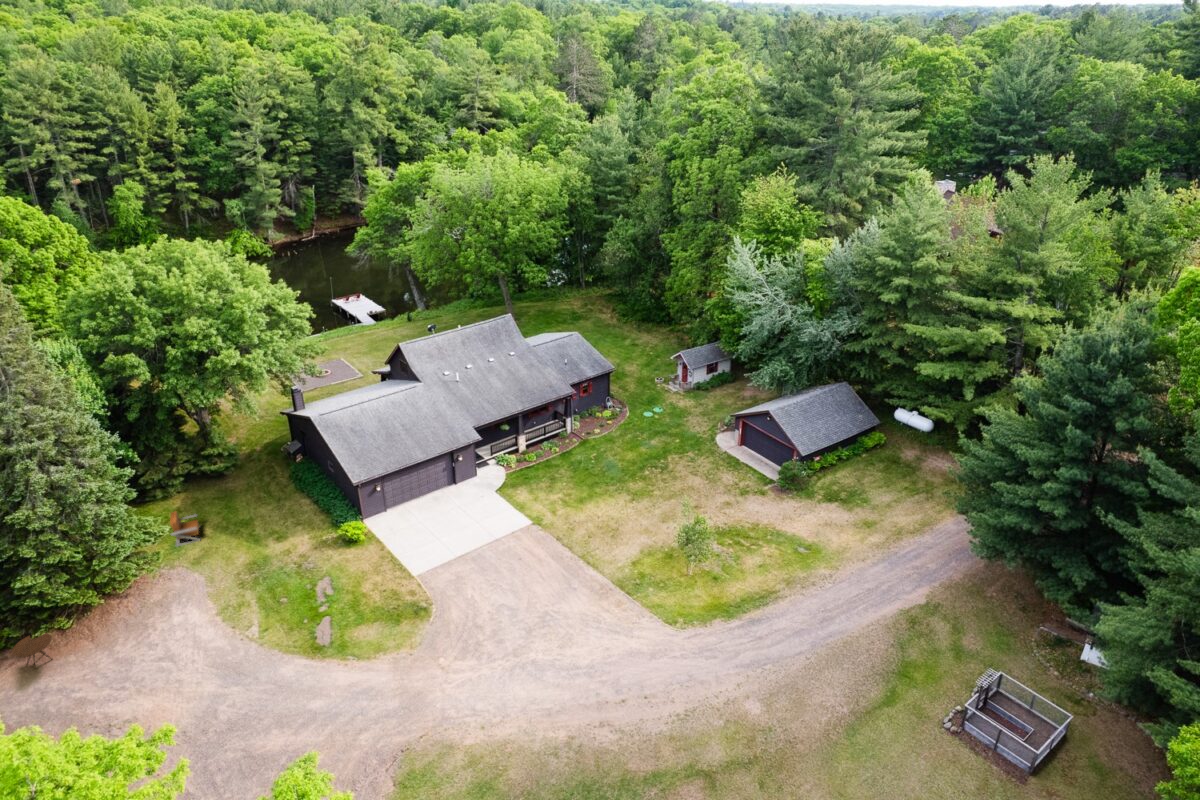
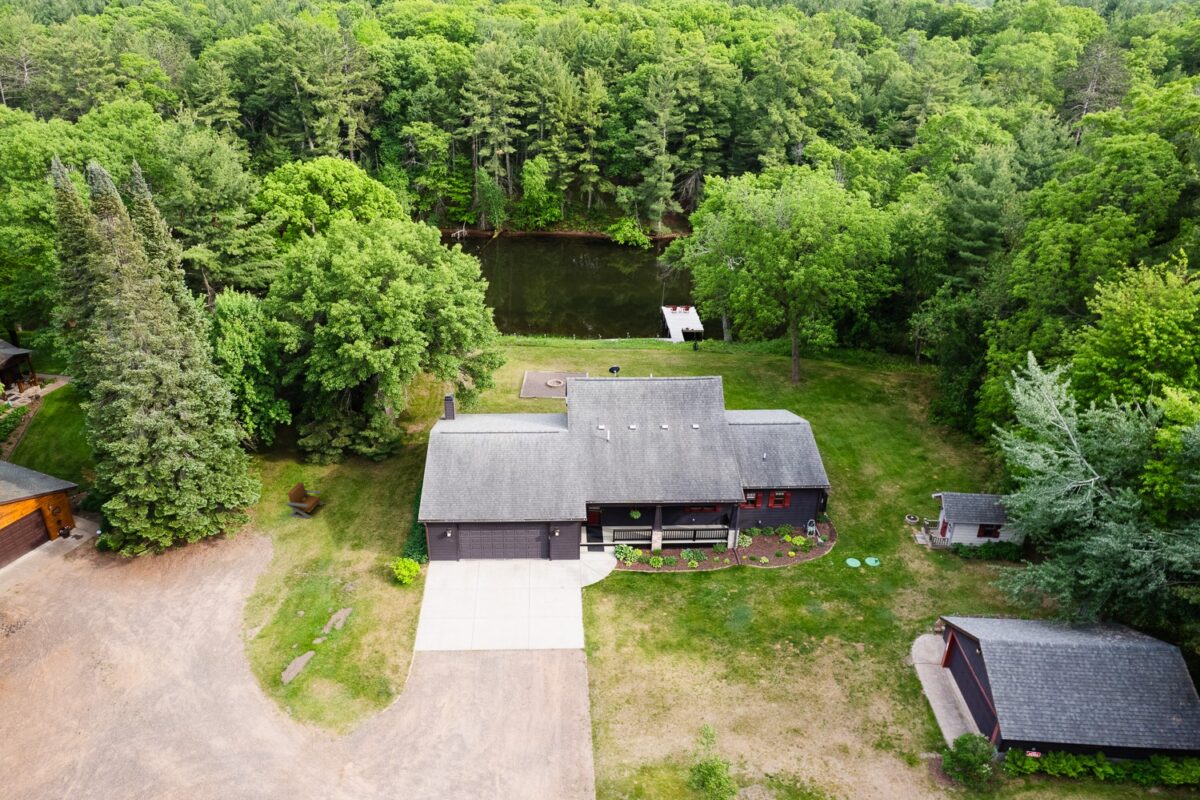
round table: present [12,632,52,669] -> none [93,553,128,585]

